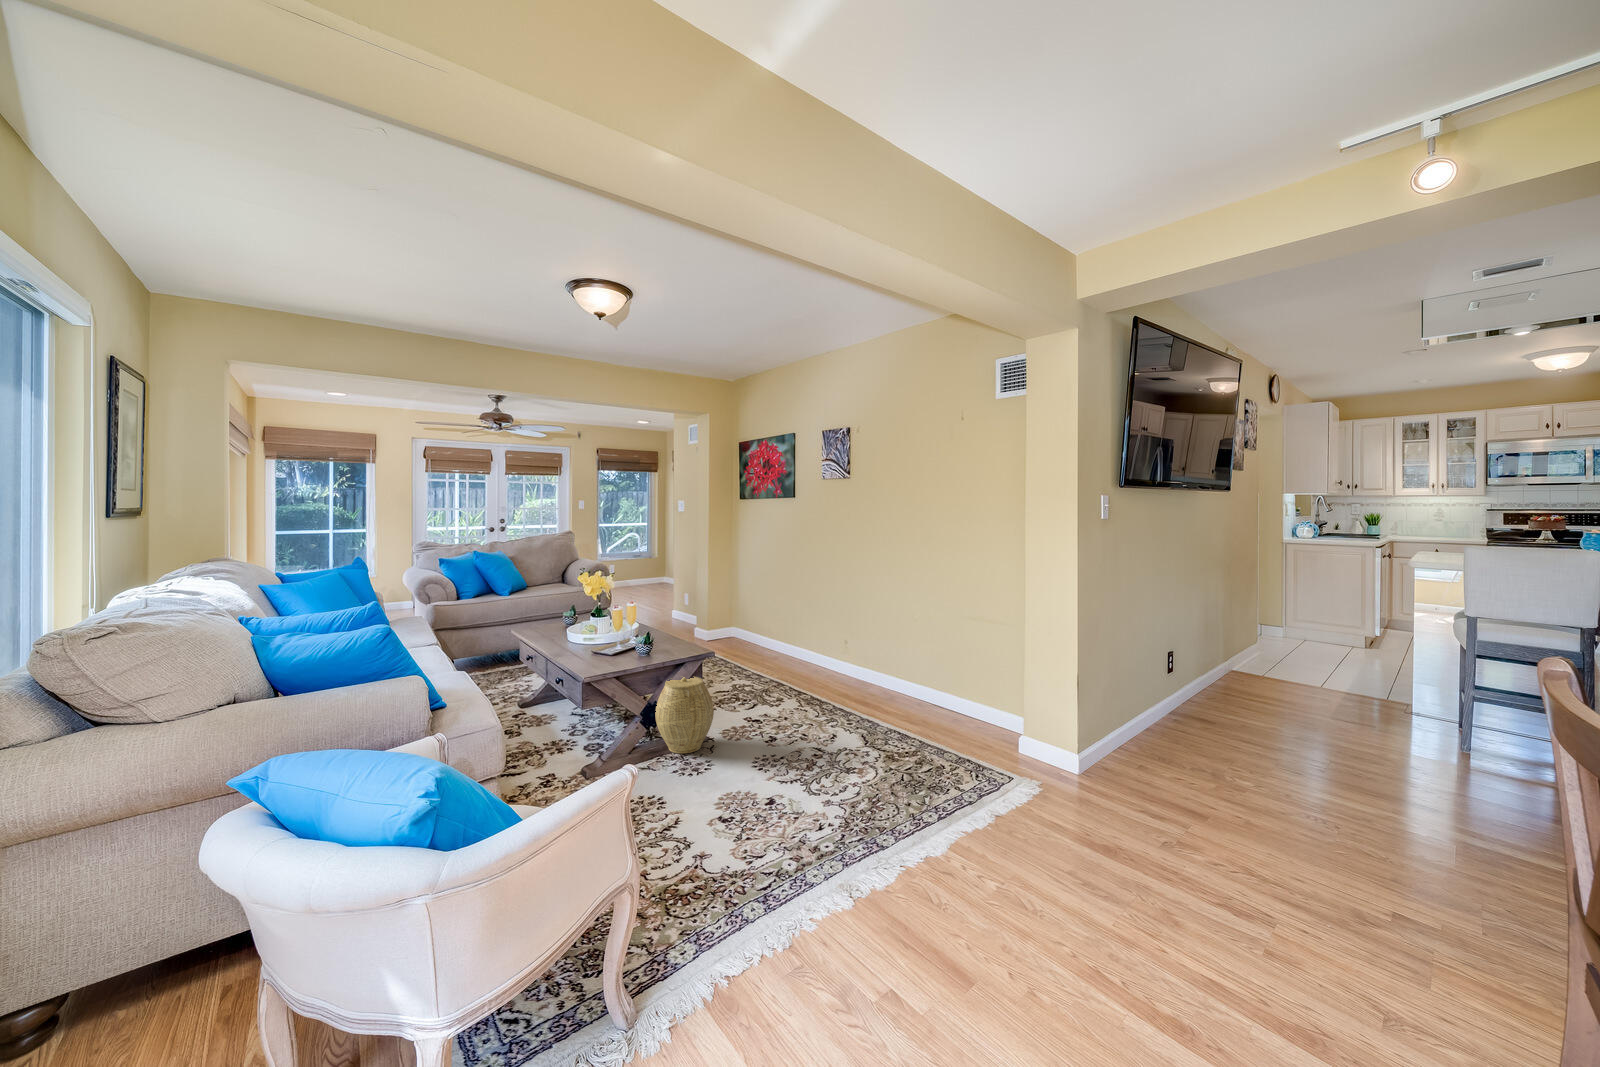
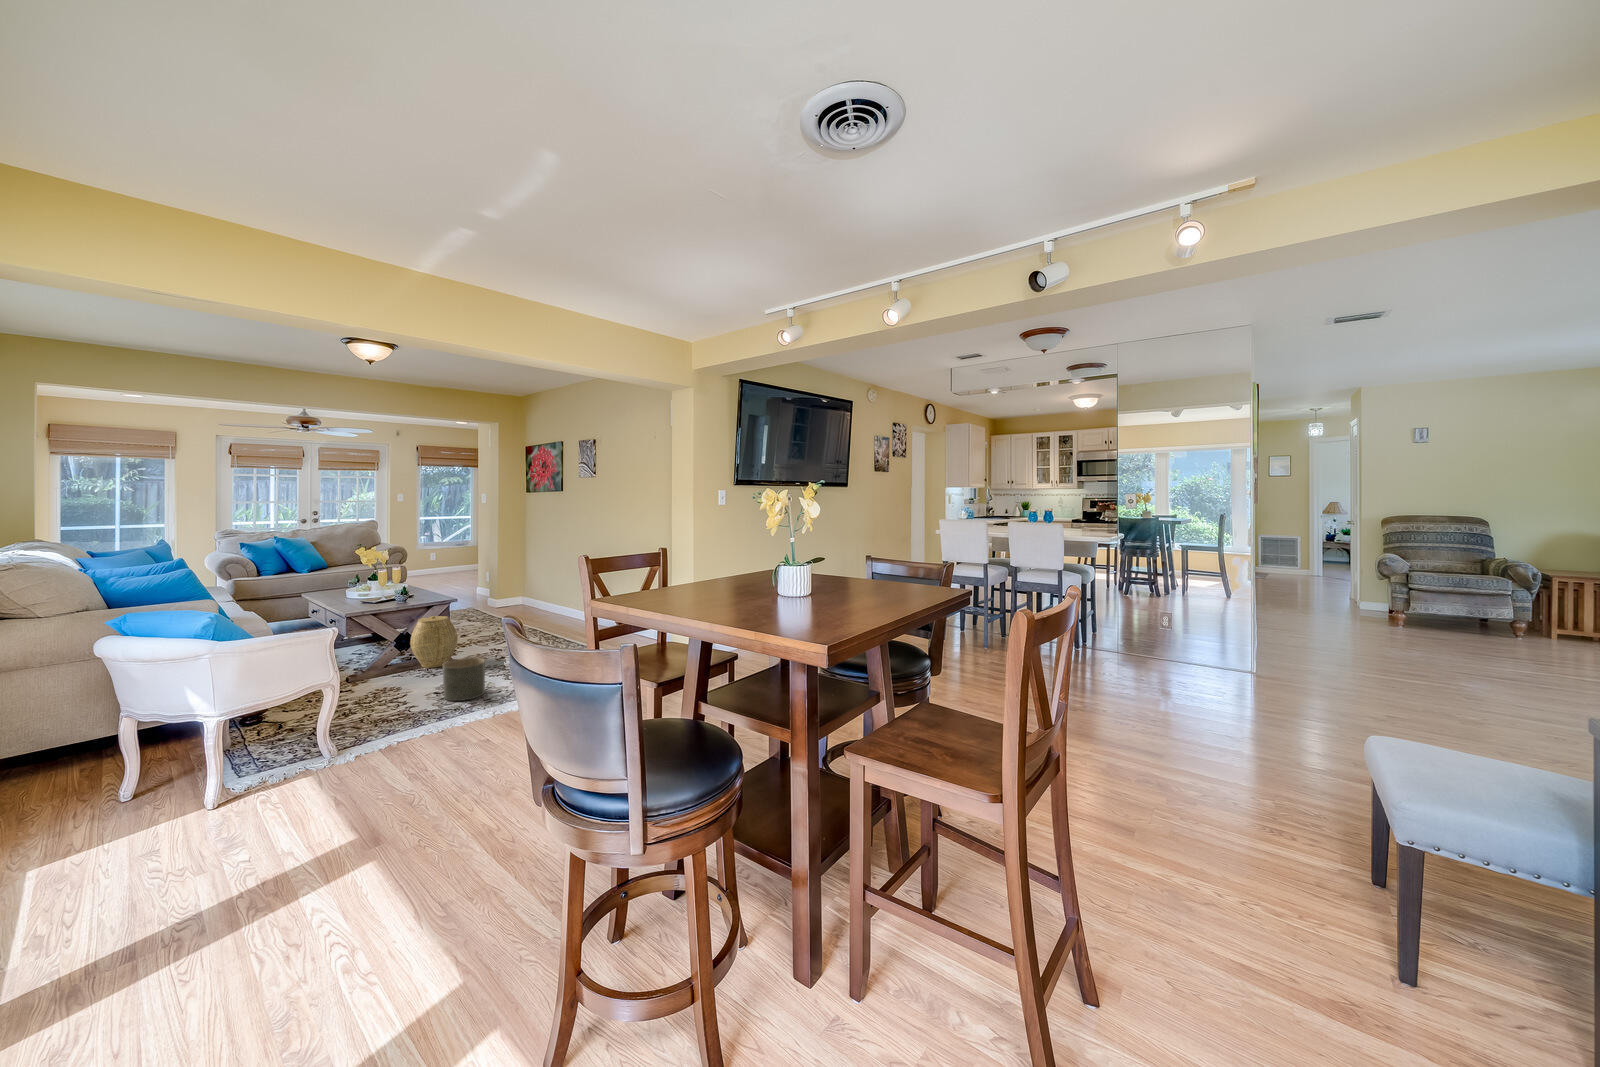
planter: none [732,763,791,843] -> present [442,658,485,701]

